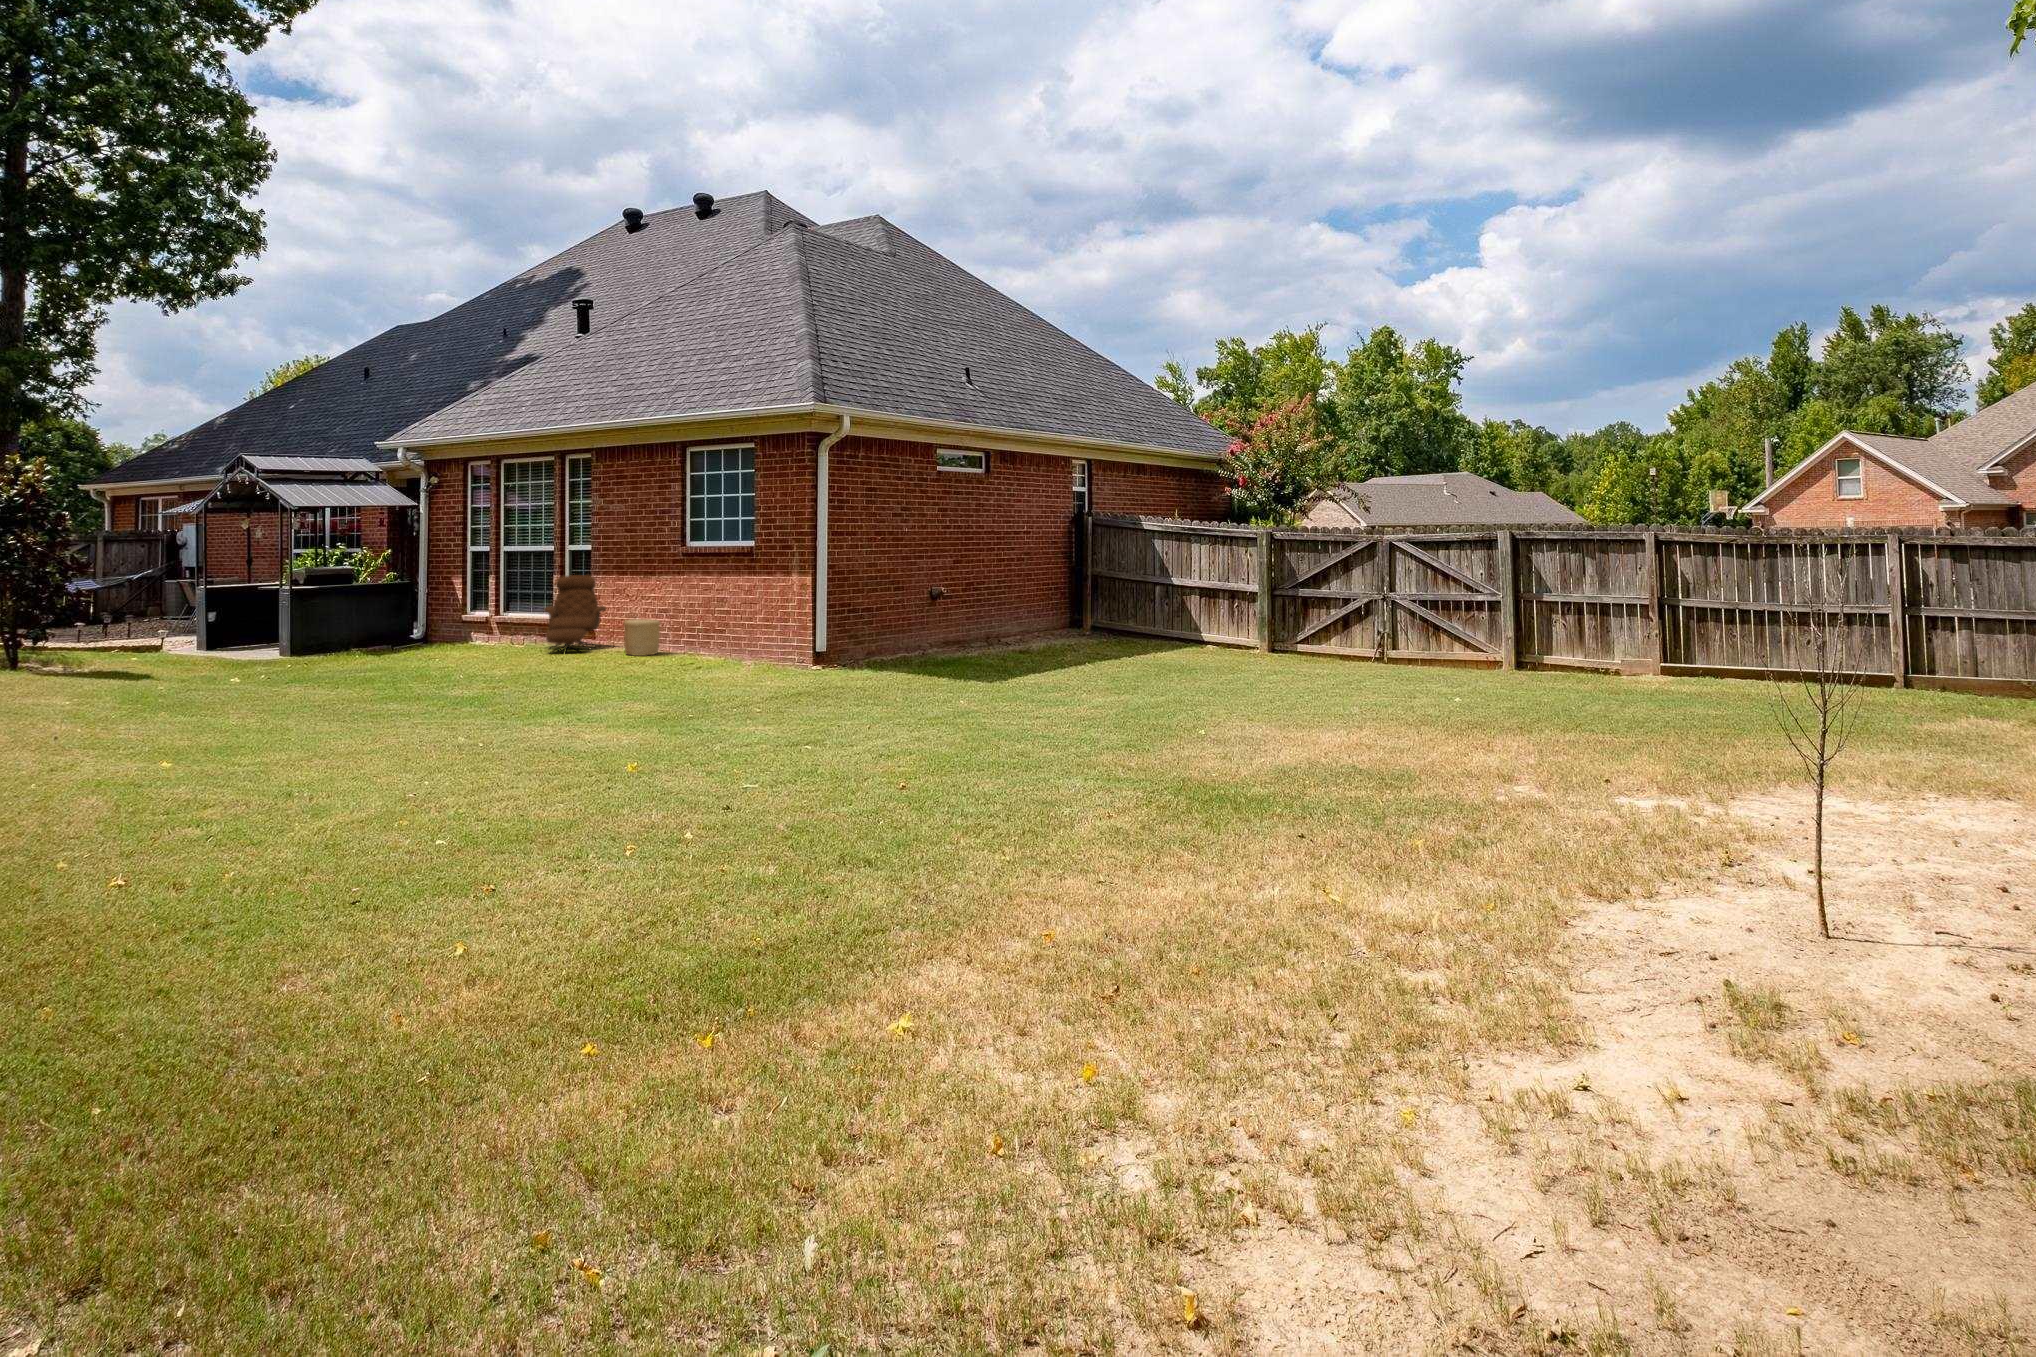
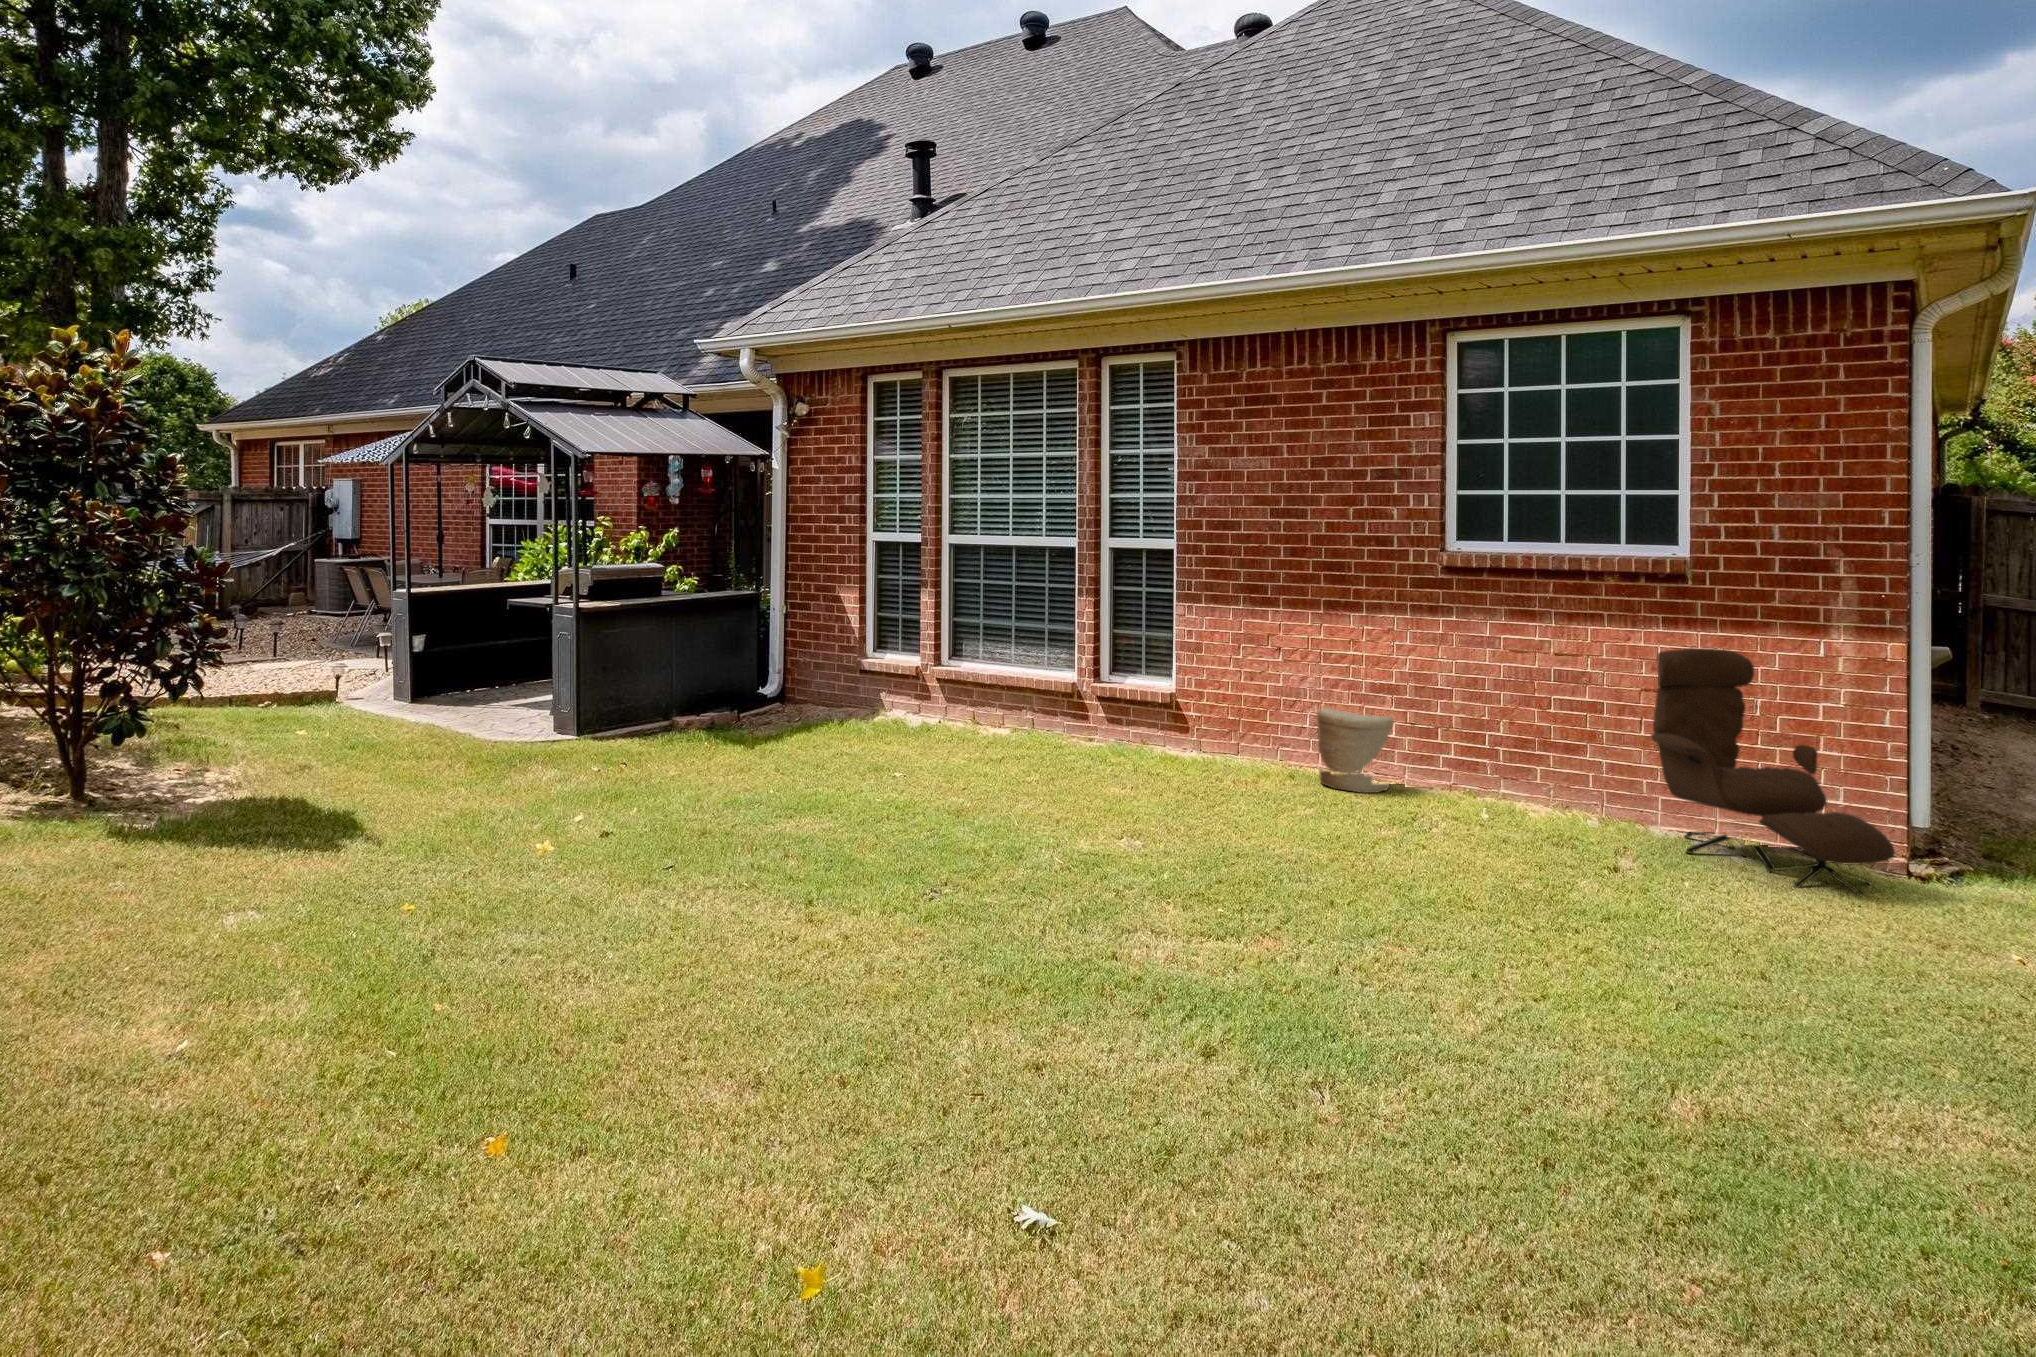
lounge chair: present [544,575,606,653] -> present [1651,648,1895,896]

